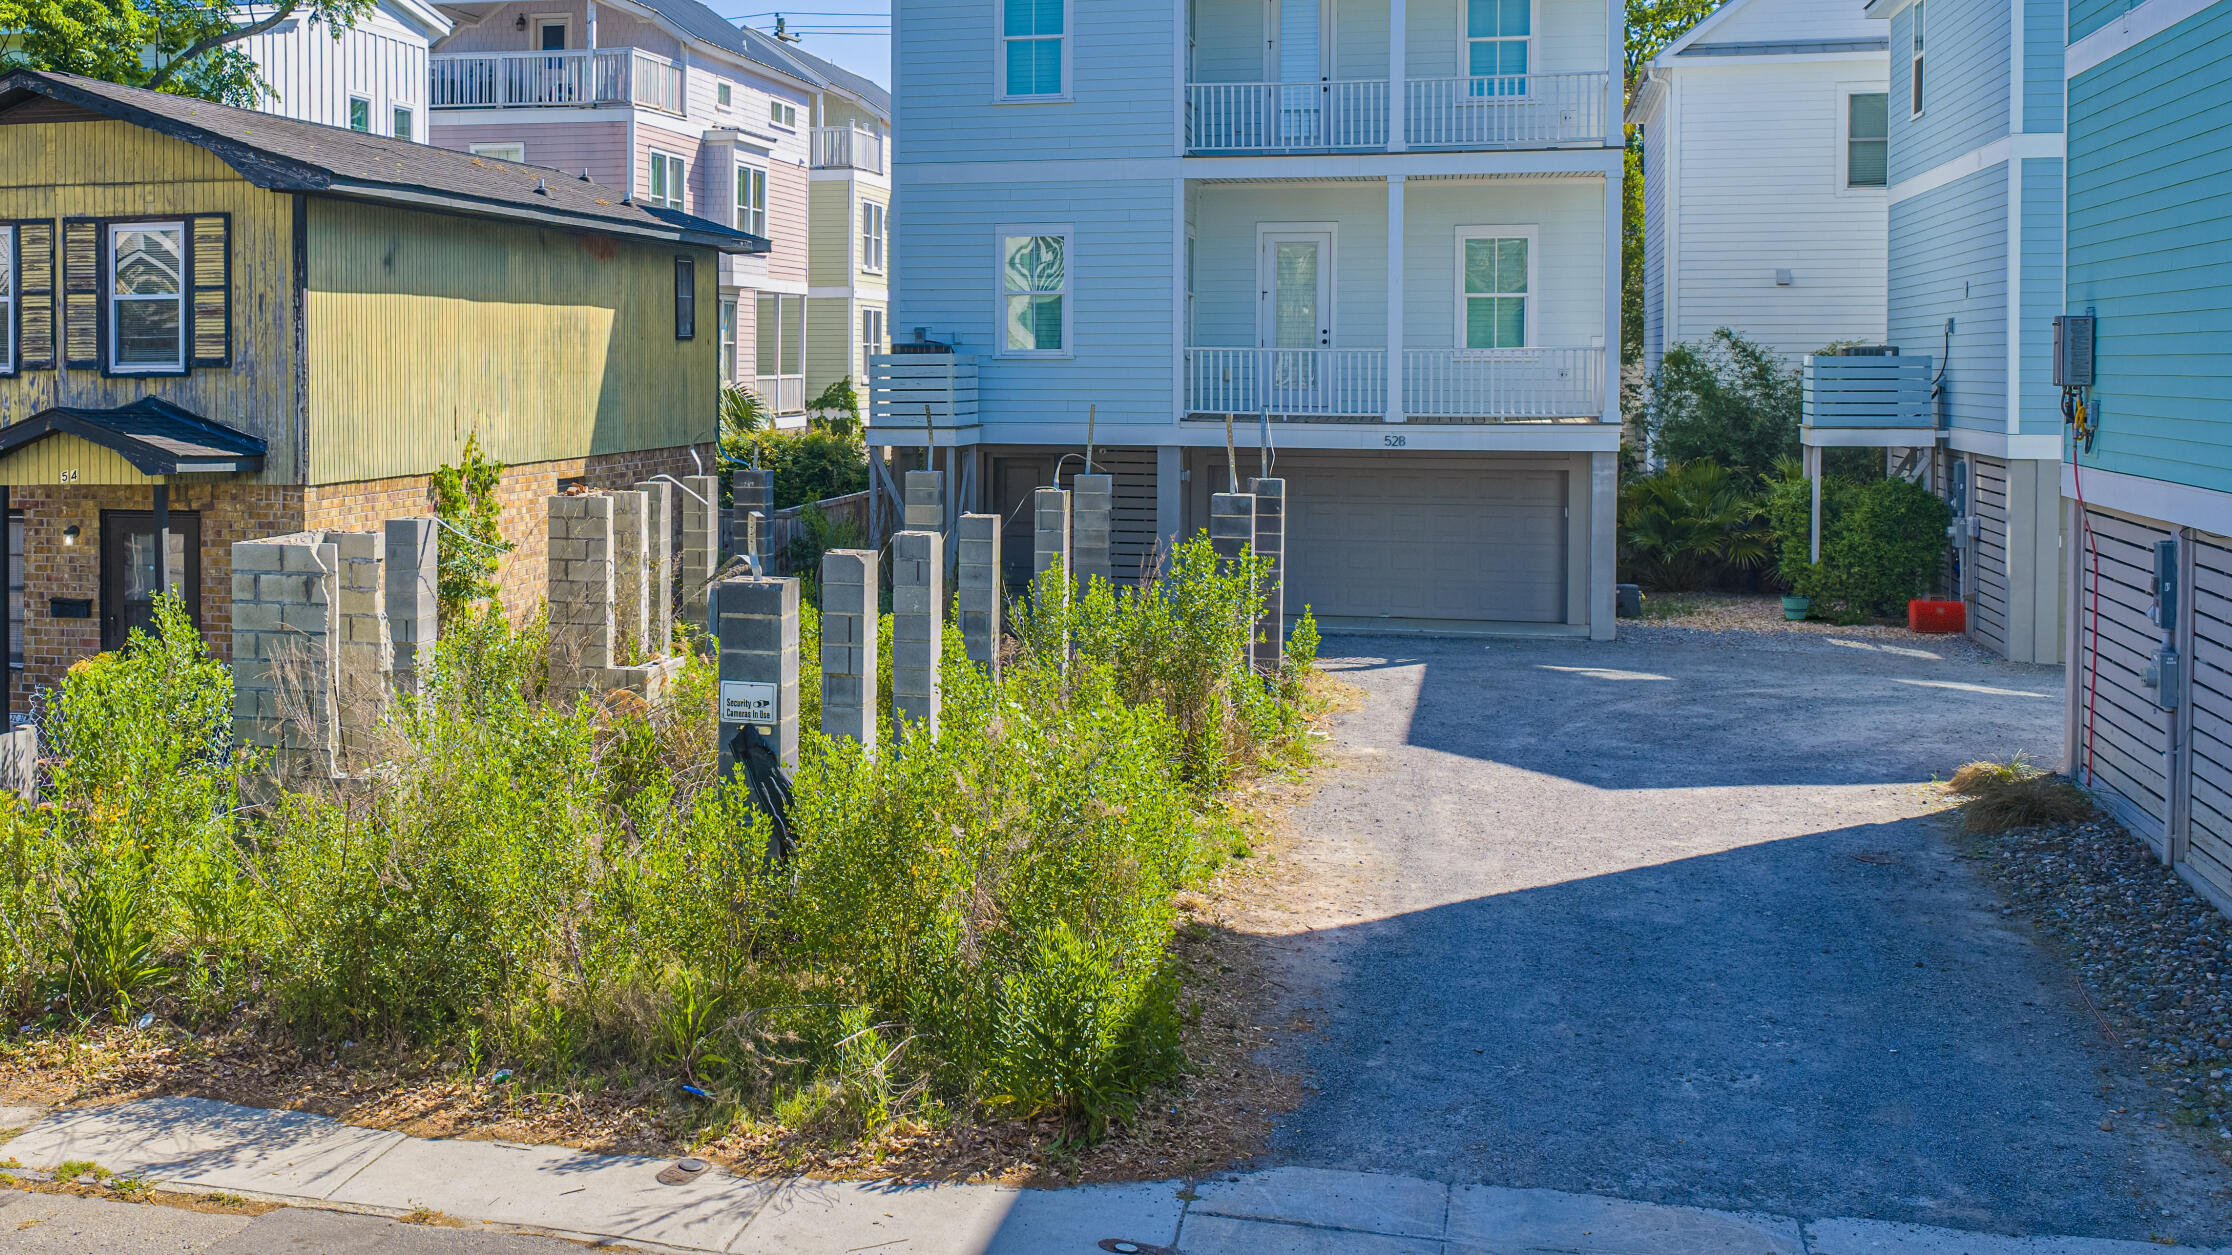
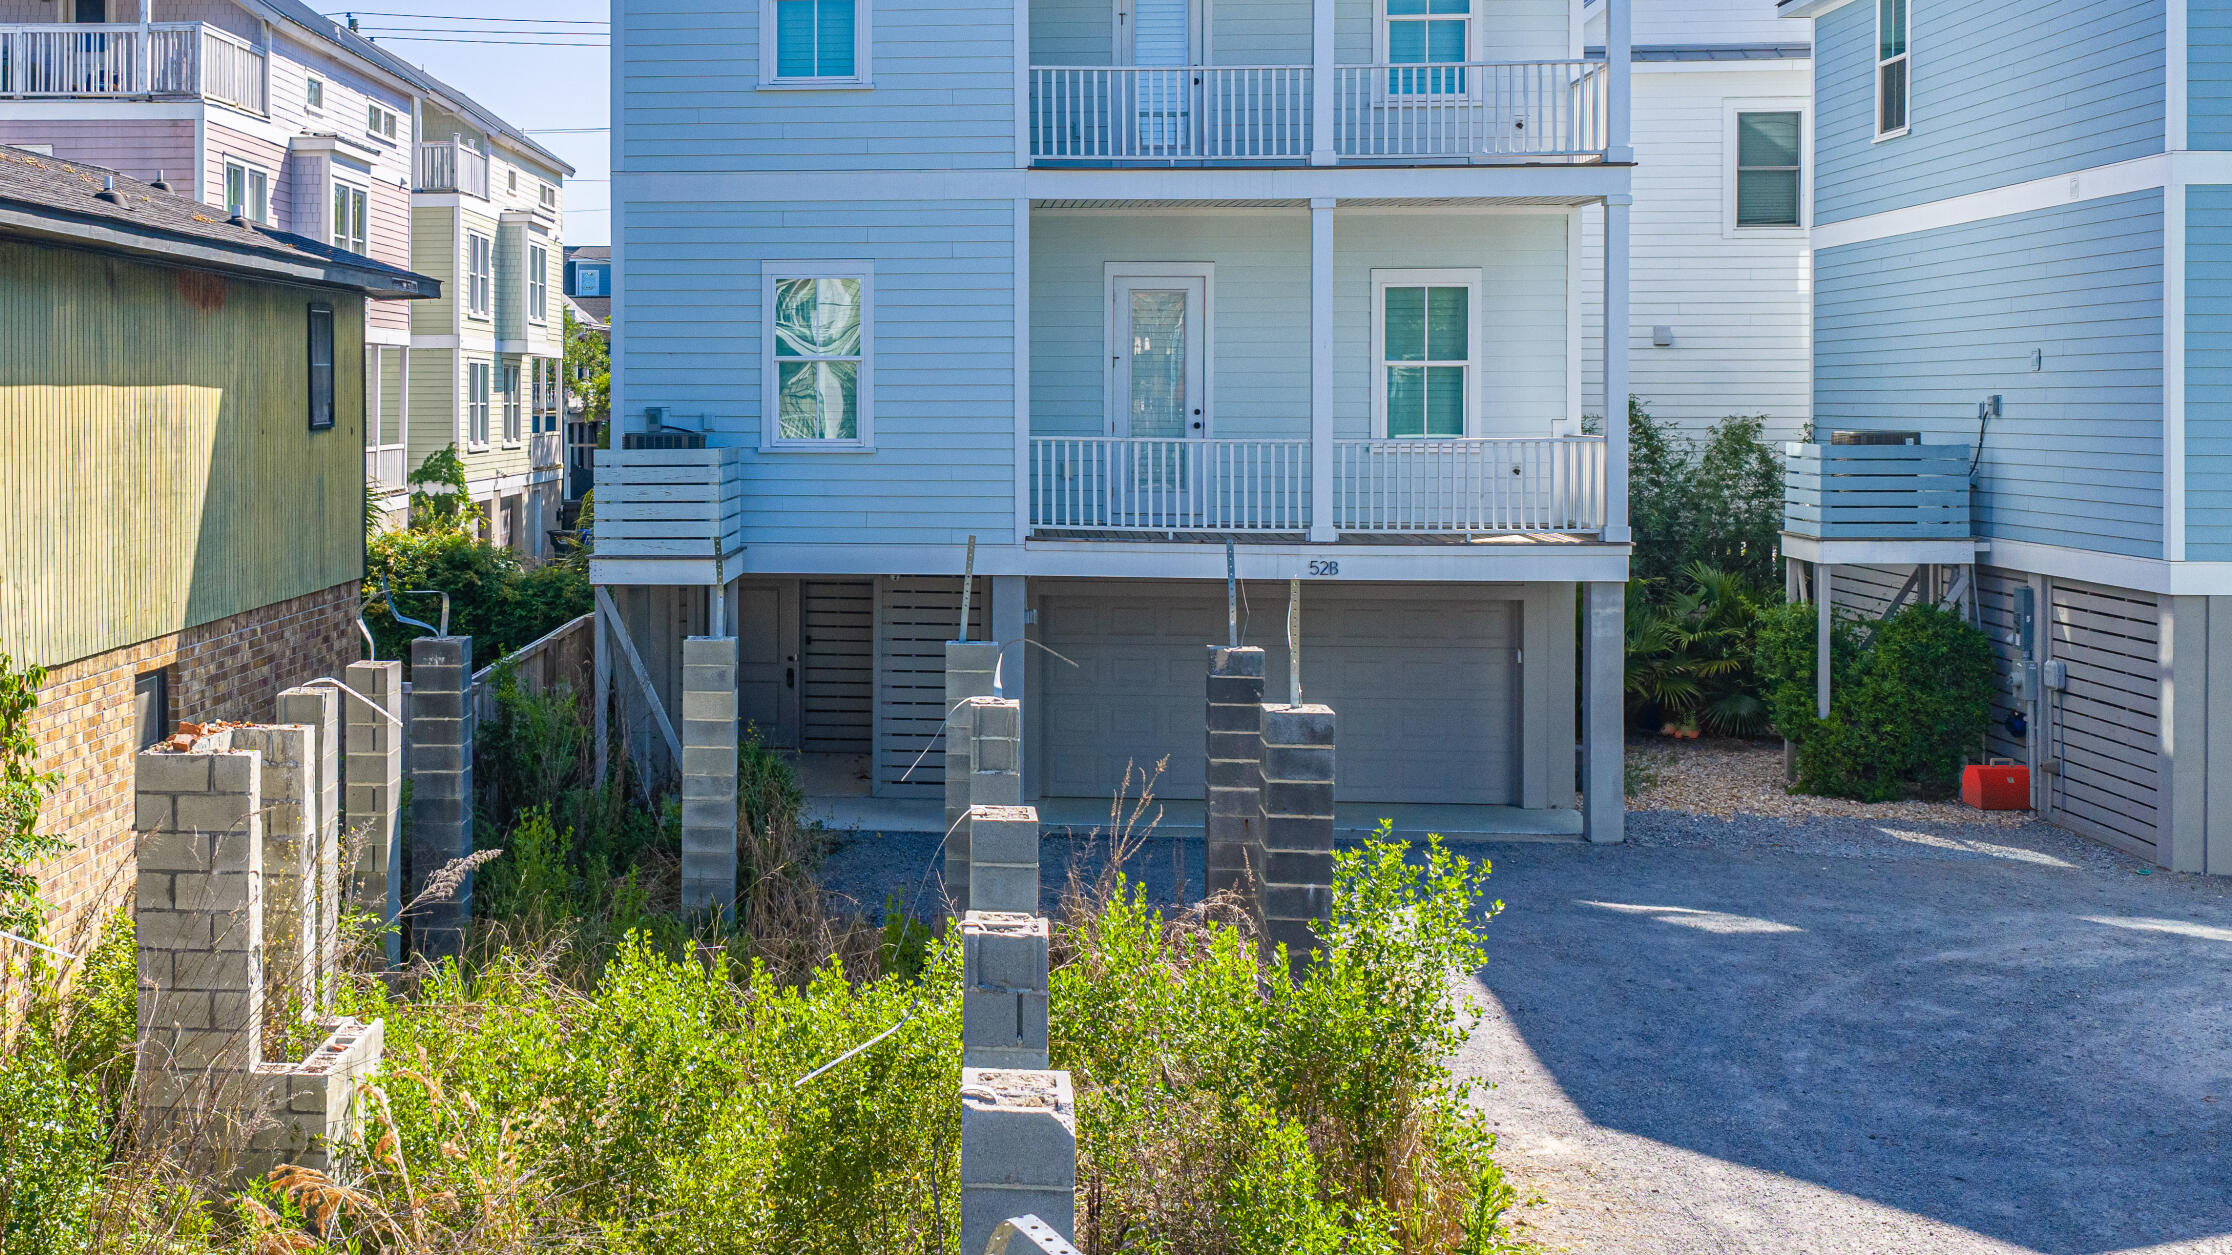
potted plant: none [1730,569,1760,593] -> present [1662,712,1698,738]
bucket: present [1781,592,1817,619] -> none [1783,751,1830,788]

